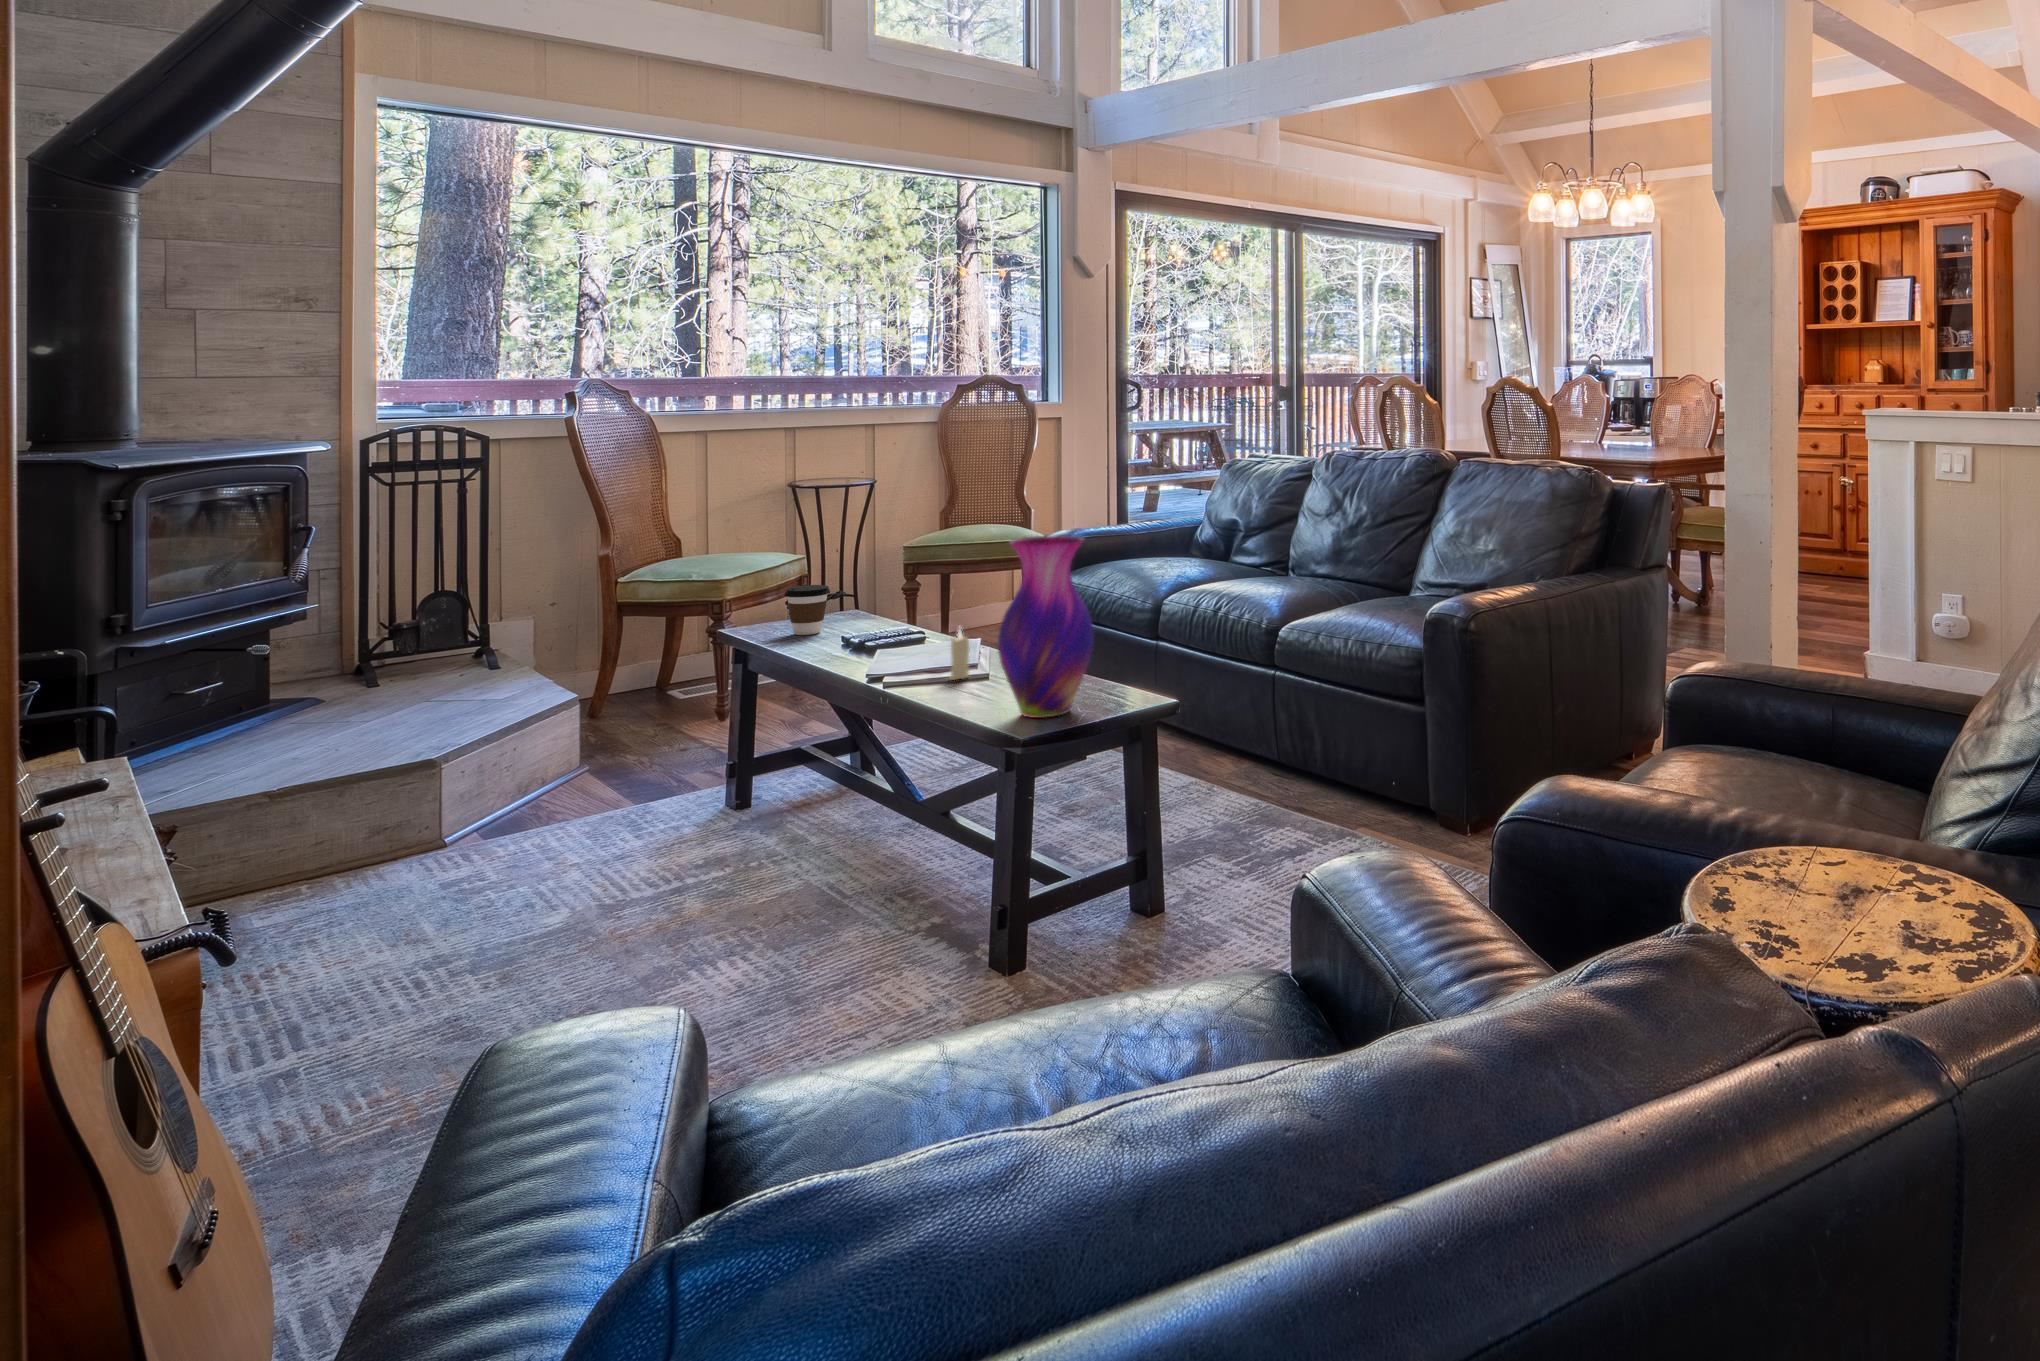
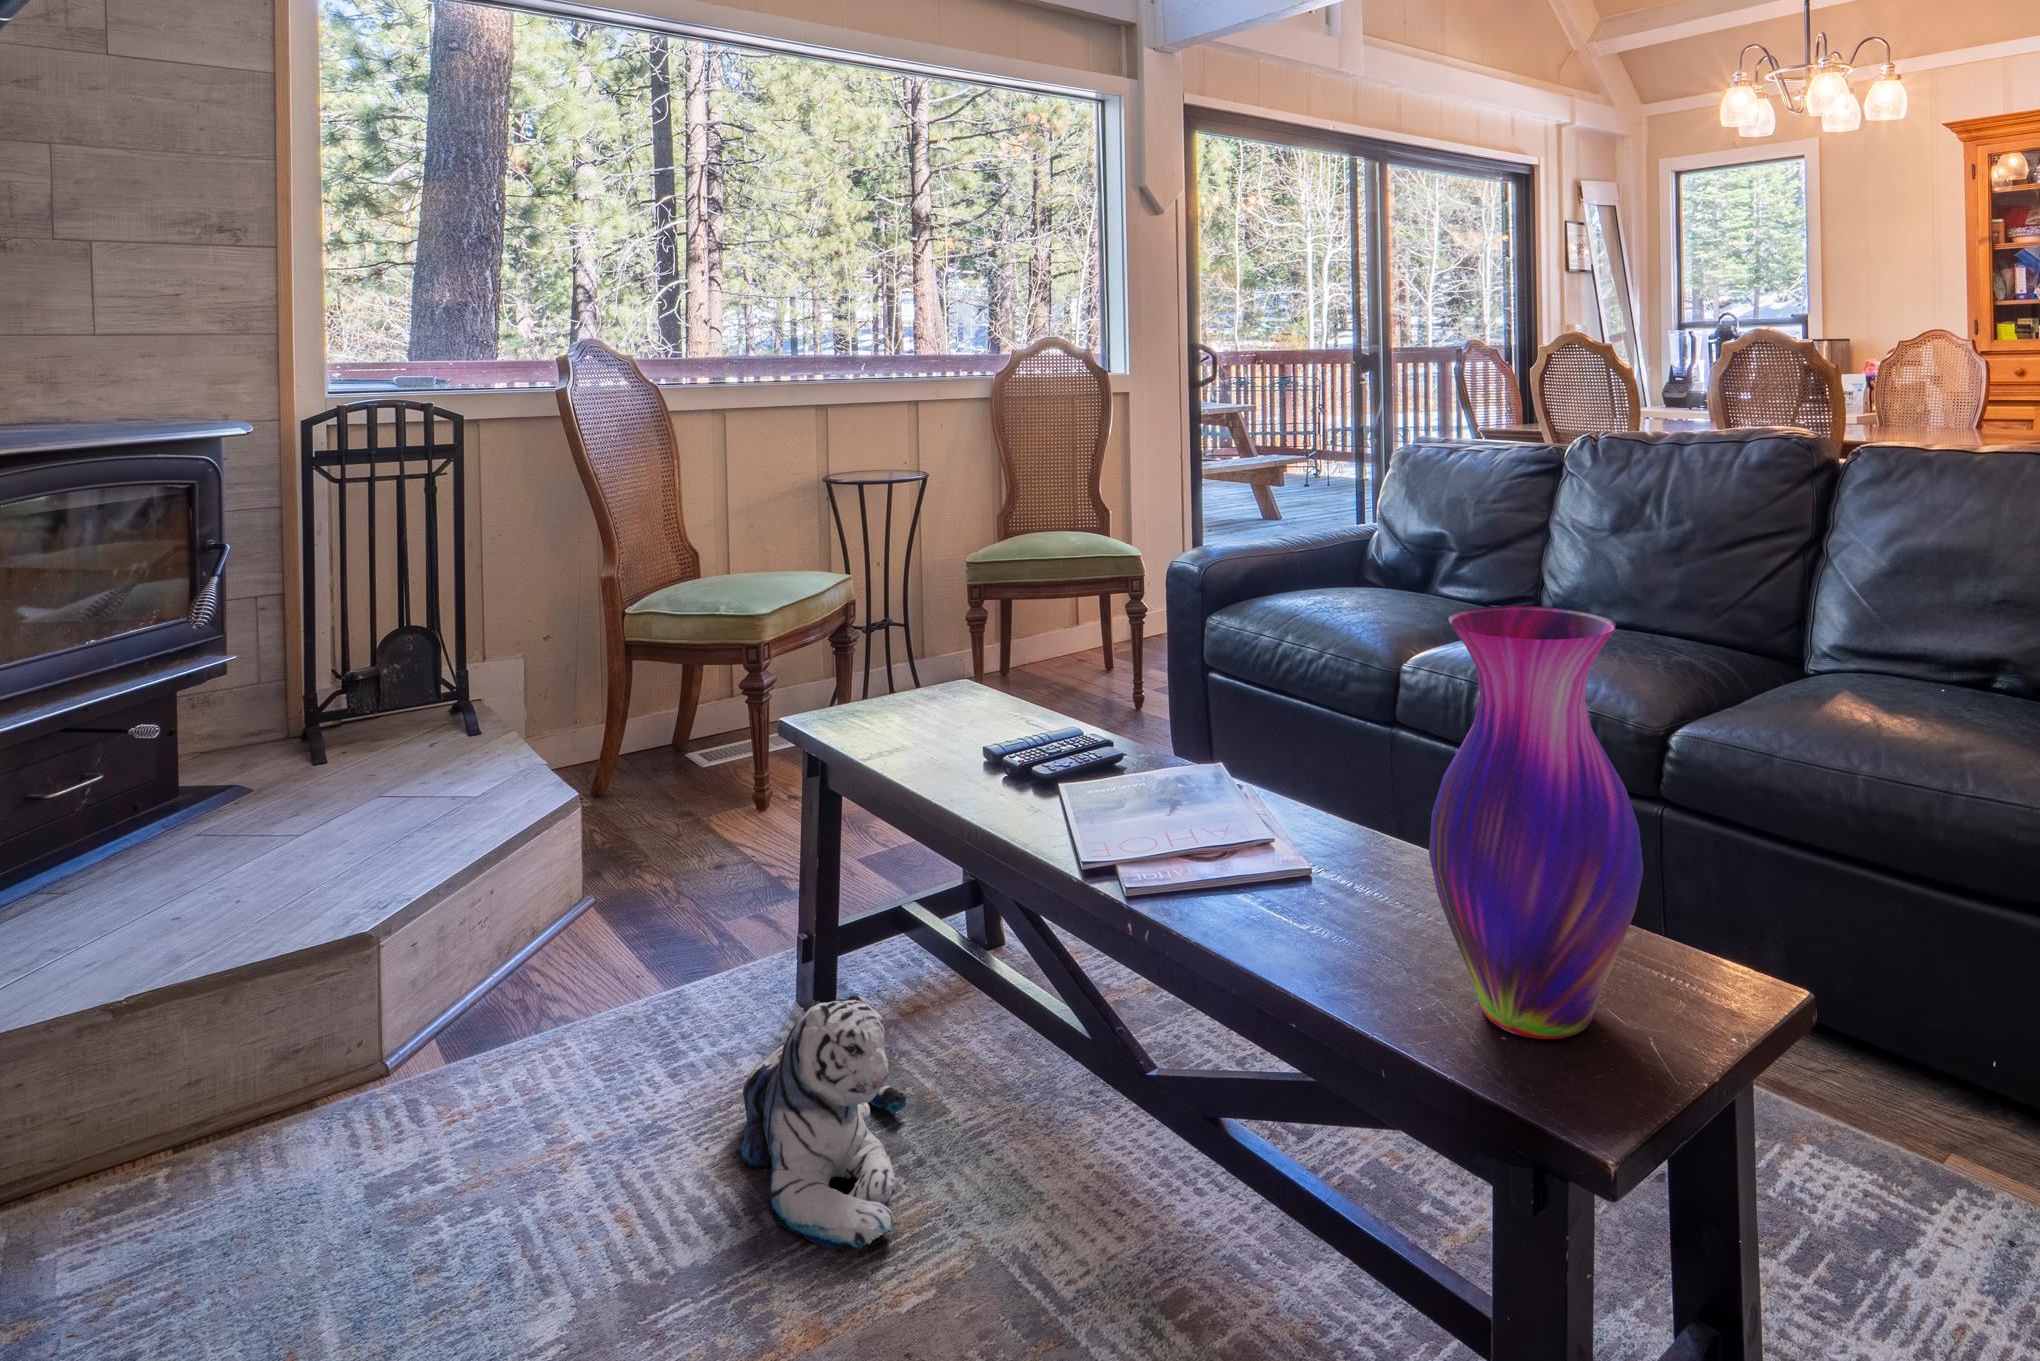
coffee cup: present [785,585,830,635] -> none [878,644,945,728]
candle: present [950,631,969,680] -> none [1225,763,1260,871]
plush toy: none [675,771,785,890] -> present [737,996,907,1251]

